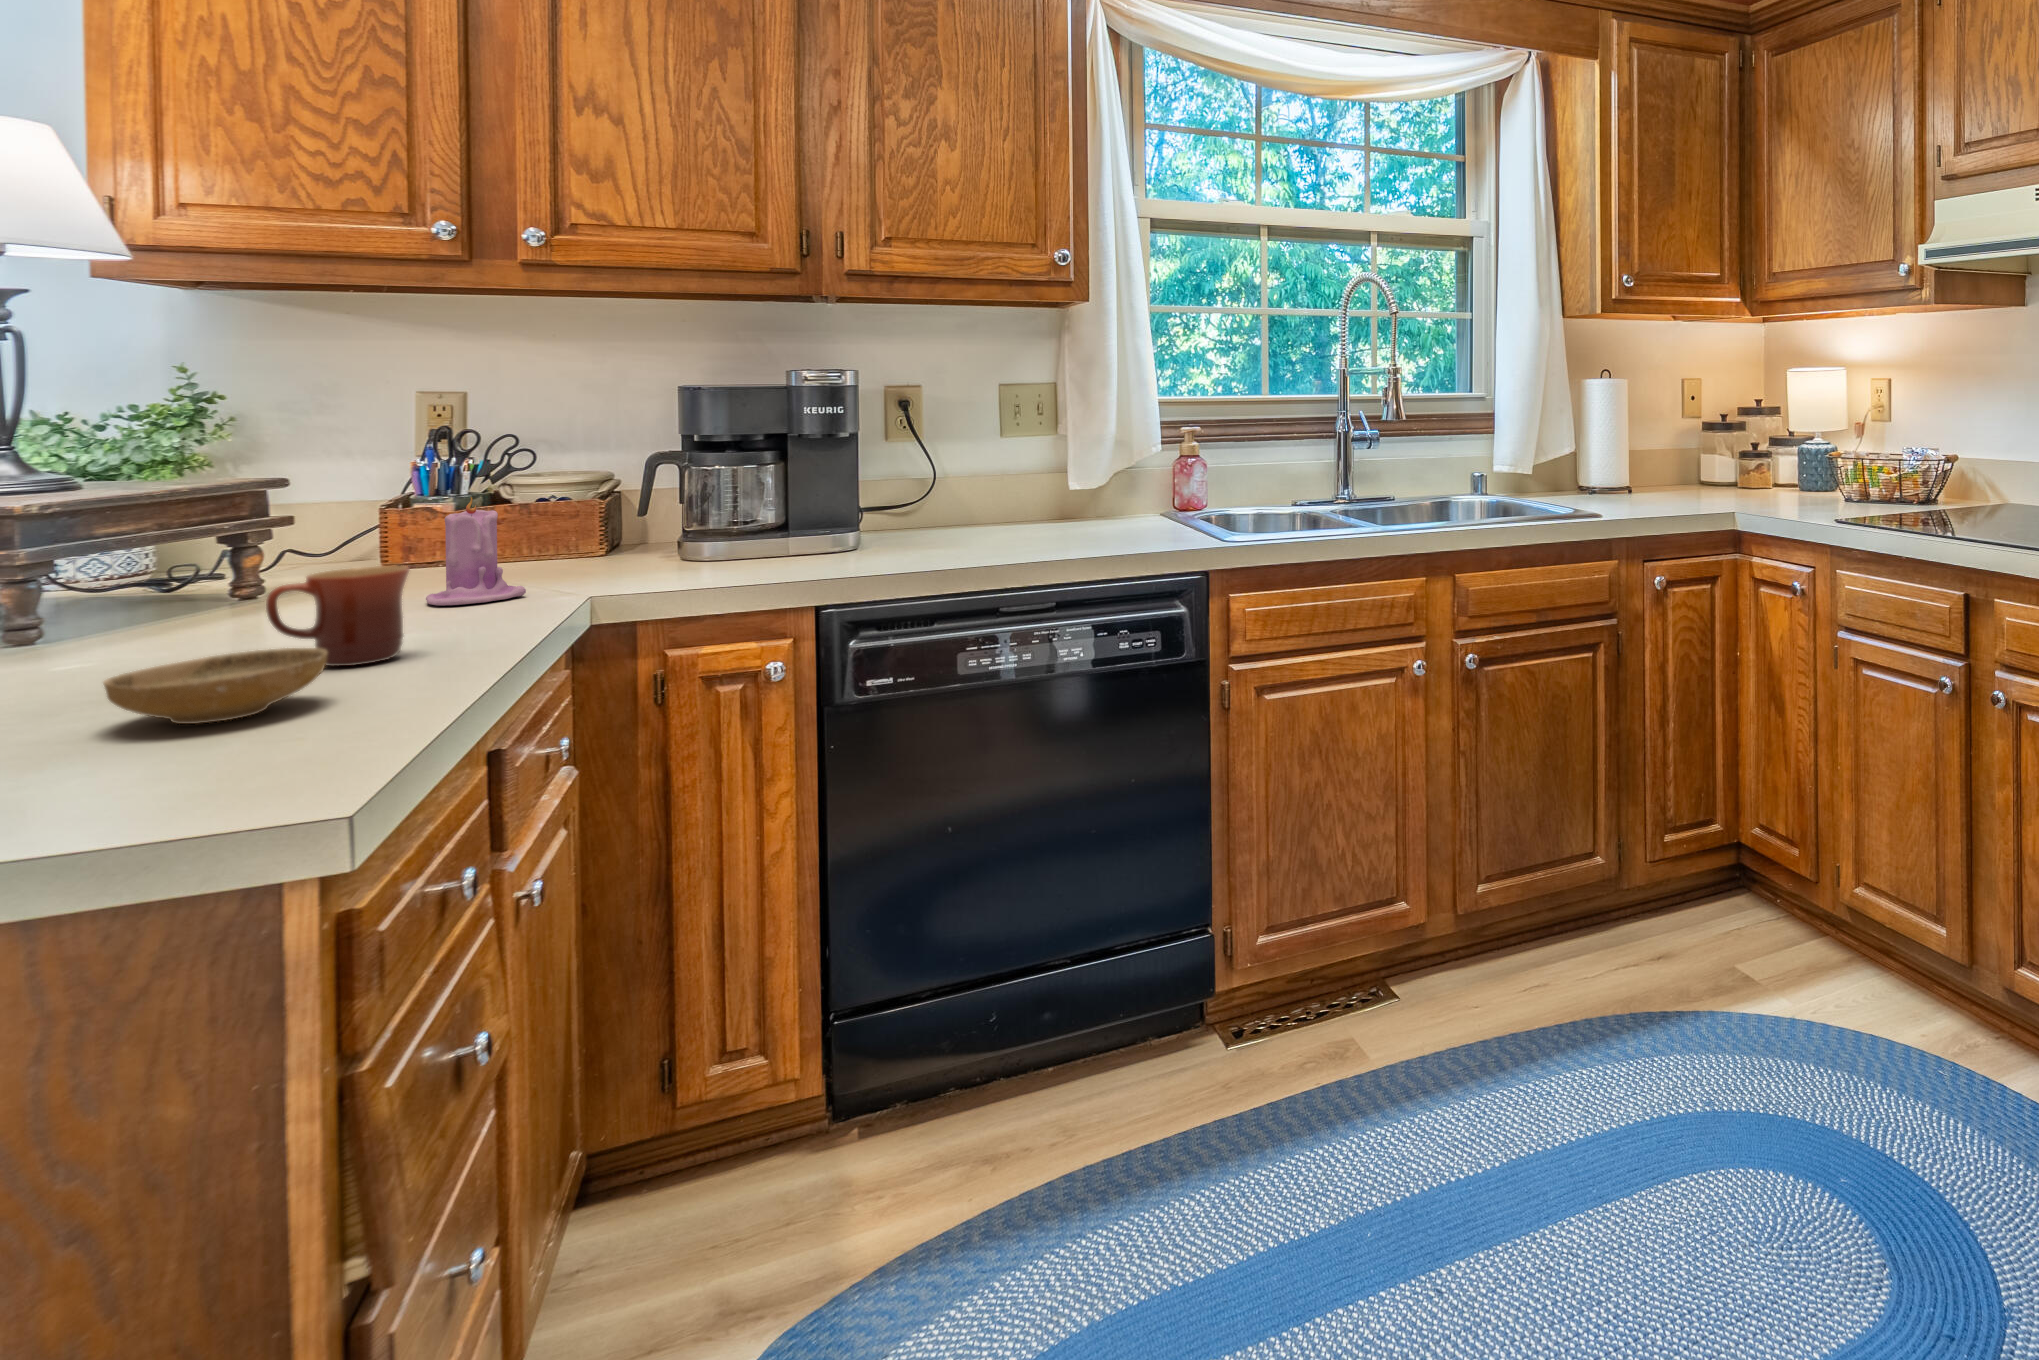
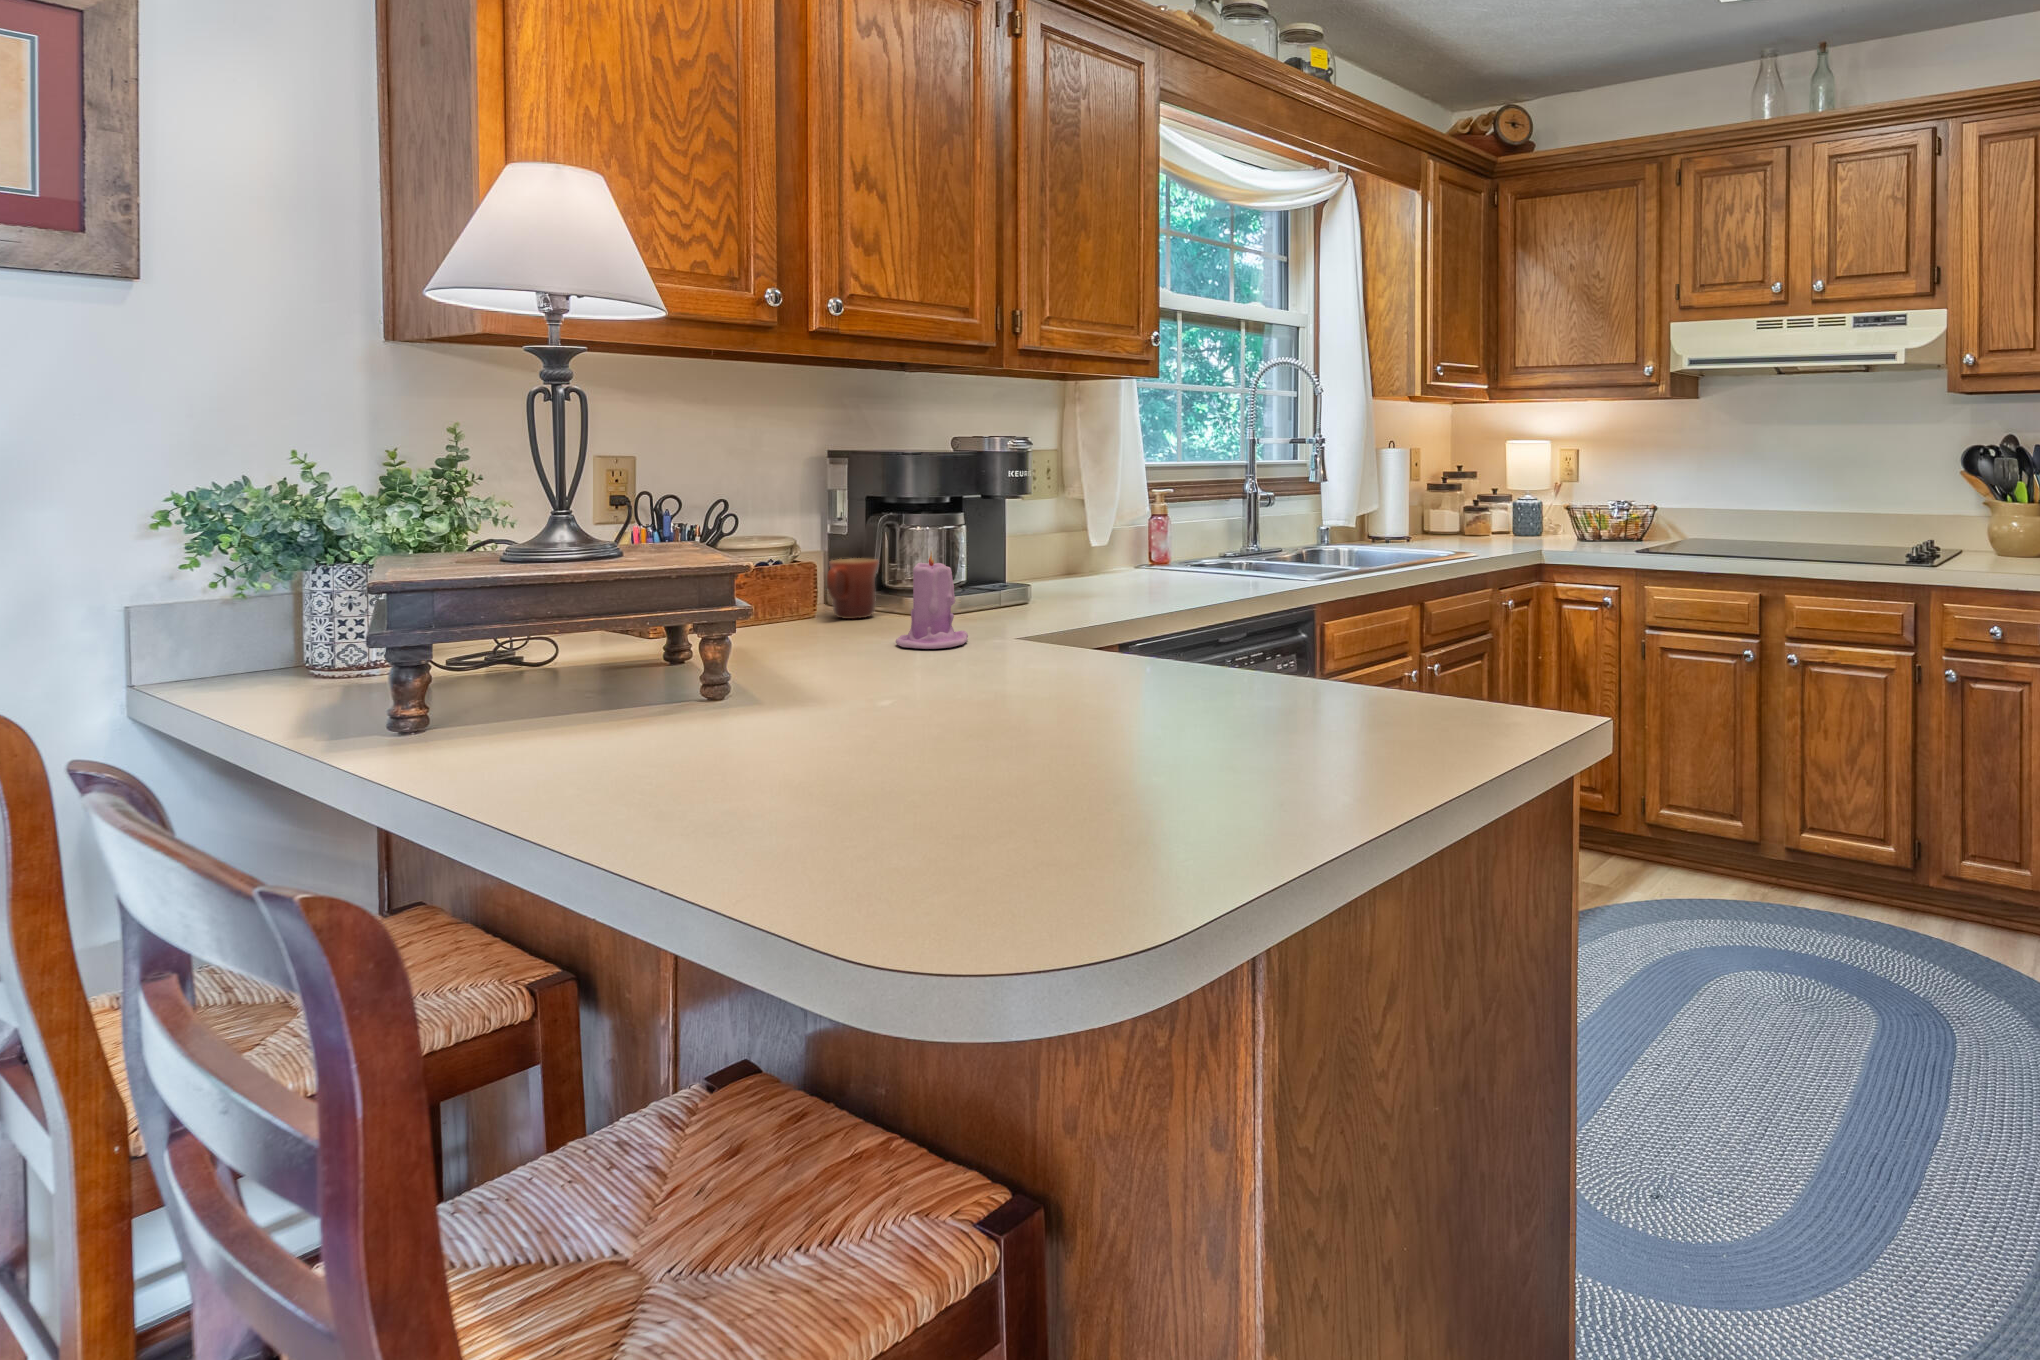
mug: present [266,566,409,666] -> present [827,559,879,619]
ceramic bowl: present [103,648,327,724] -> none [1171,654,1295,708]

